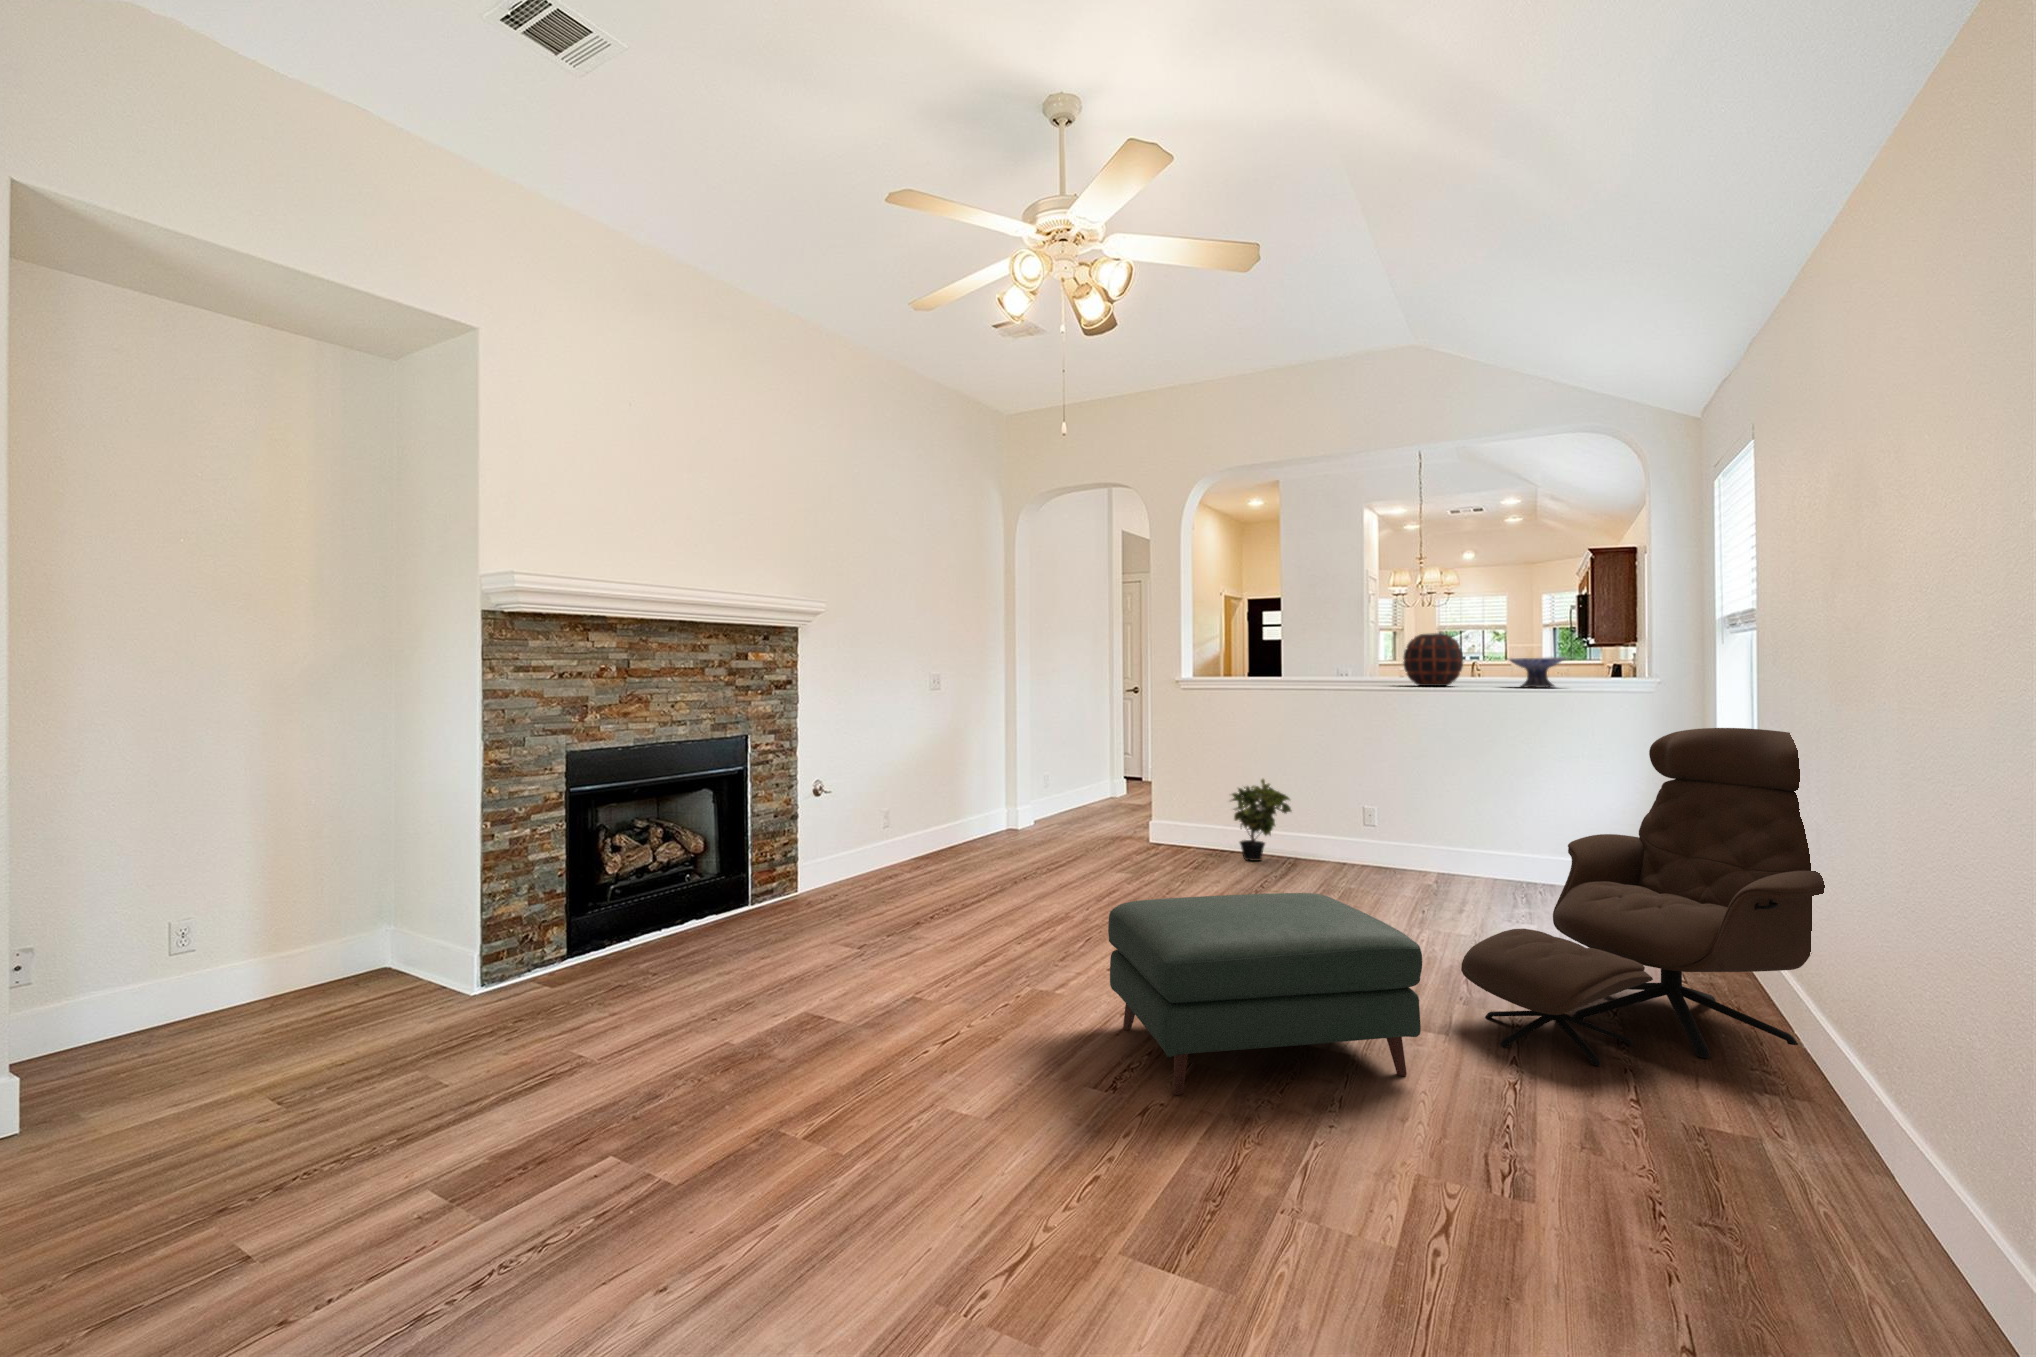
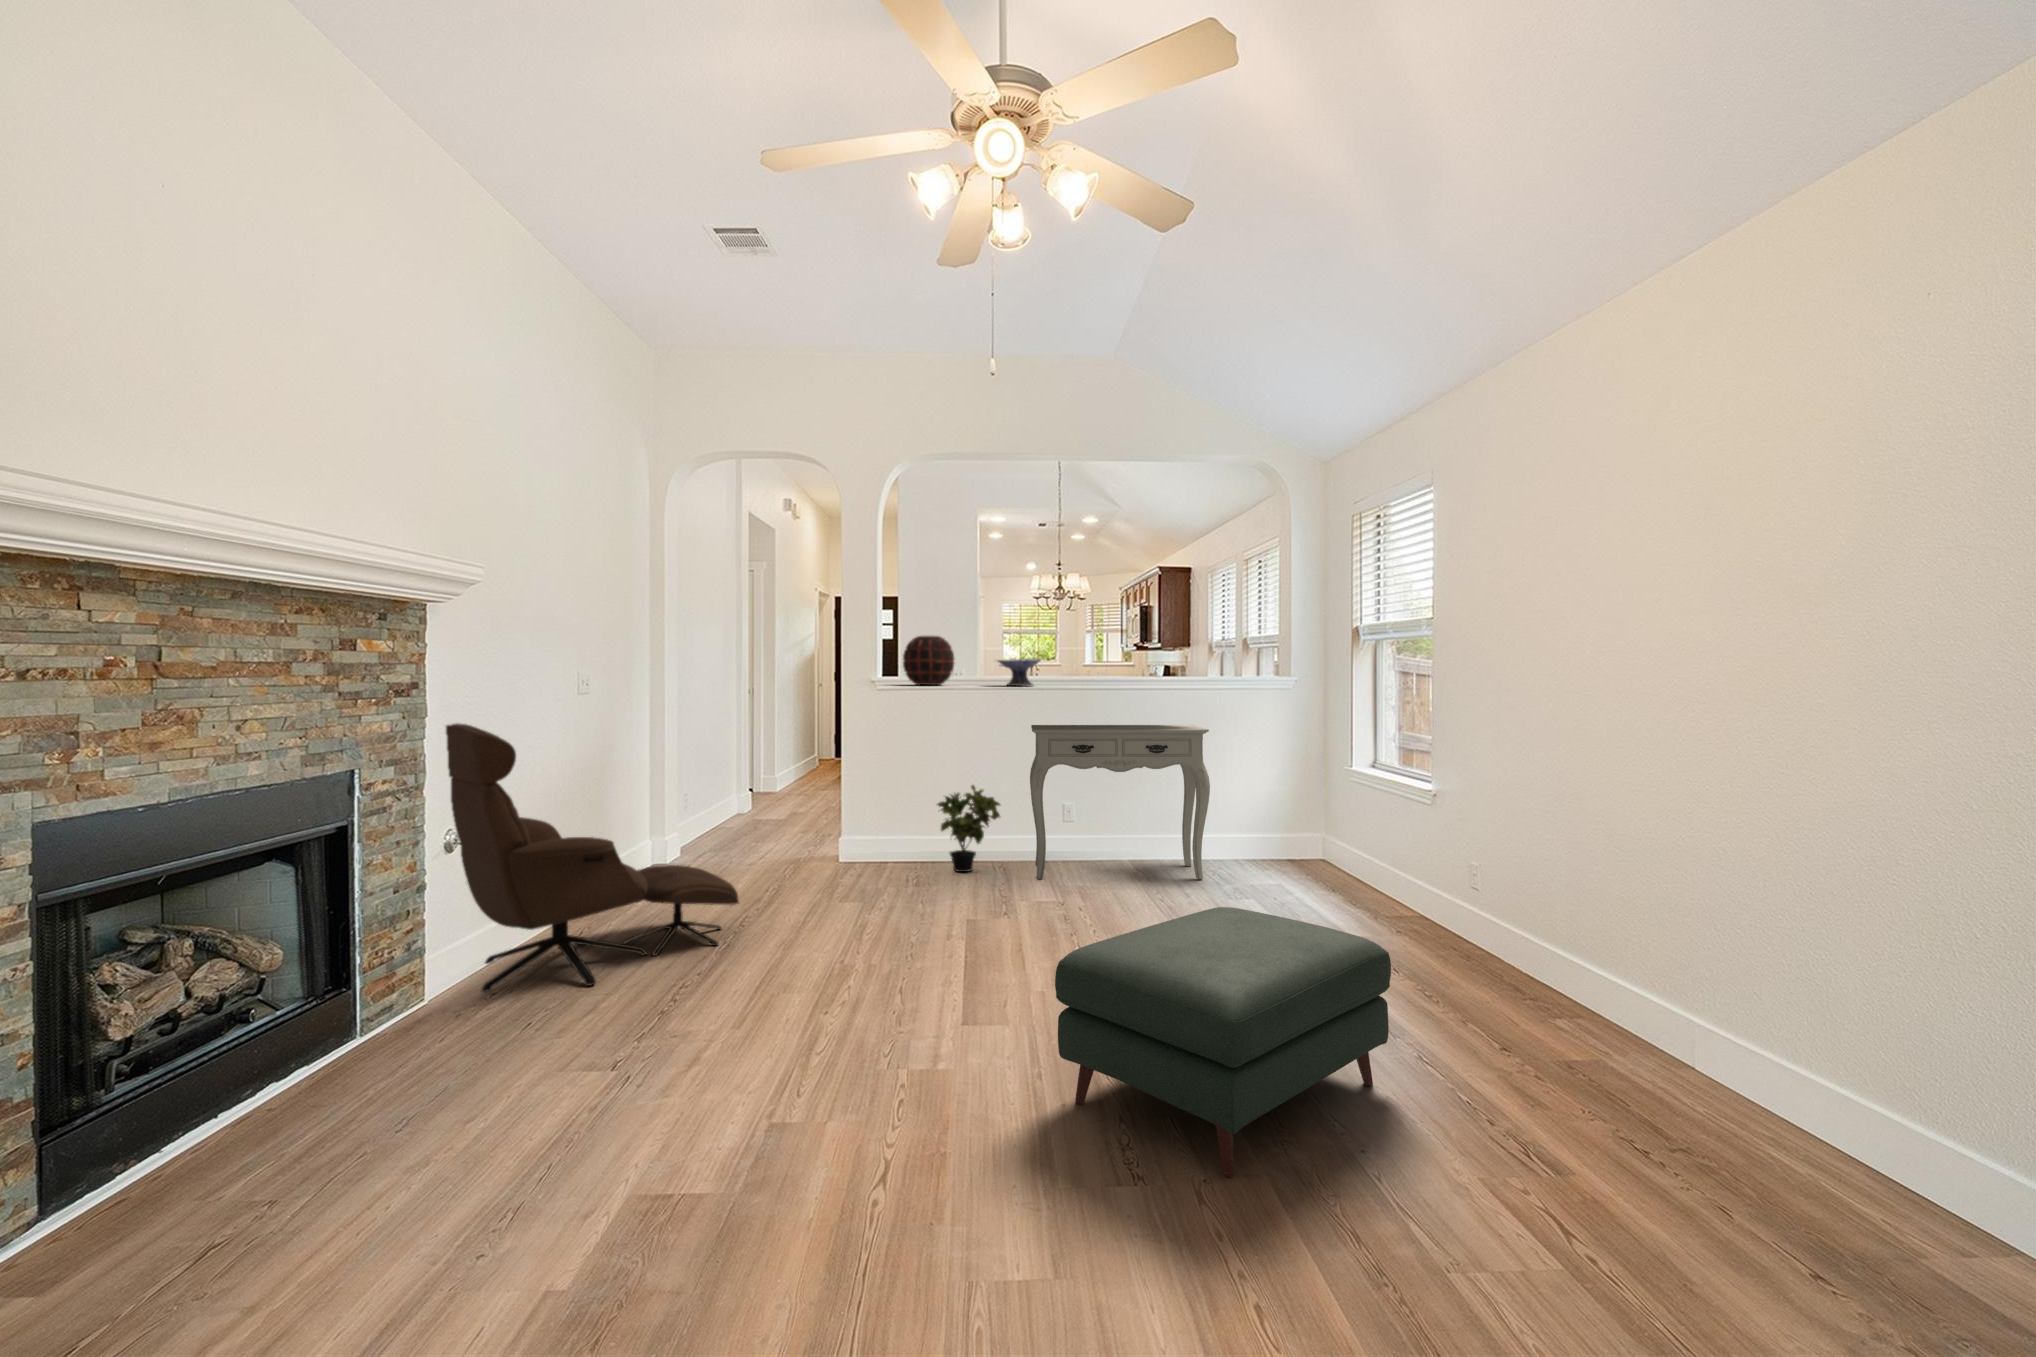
decorative vase: present [1403,633,1463,686] -> present [903,636,954,685]
decorative bowl: present [1509,657,1565,687] -> present [998,659,1041,686]
console table: none [1307,723,1513,895] -> present [1030,725,1210,879]
lounge chair: present [1461,728,1825,1066] -> present [446,724,739,992]

